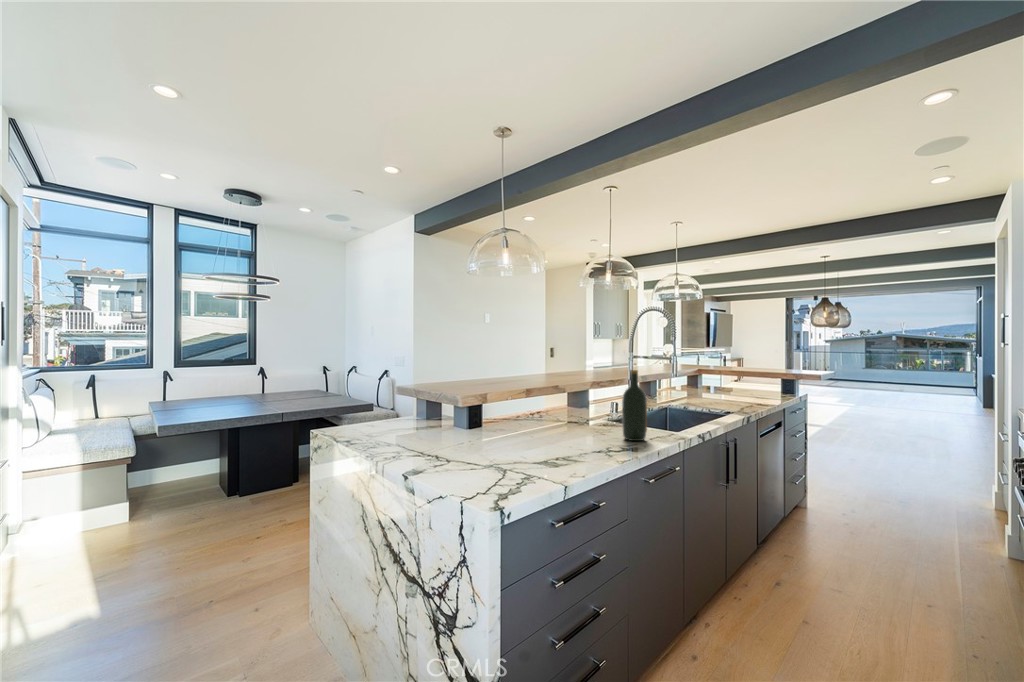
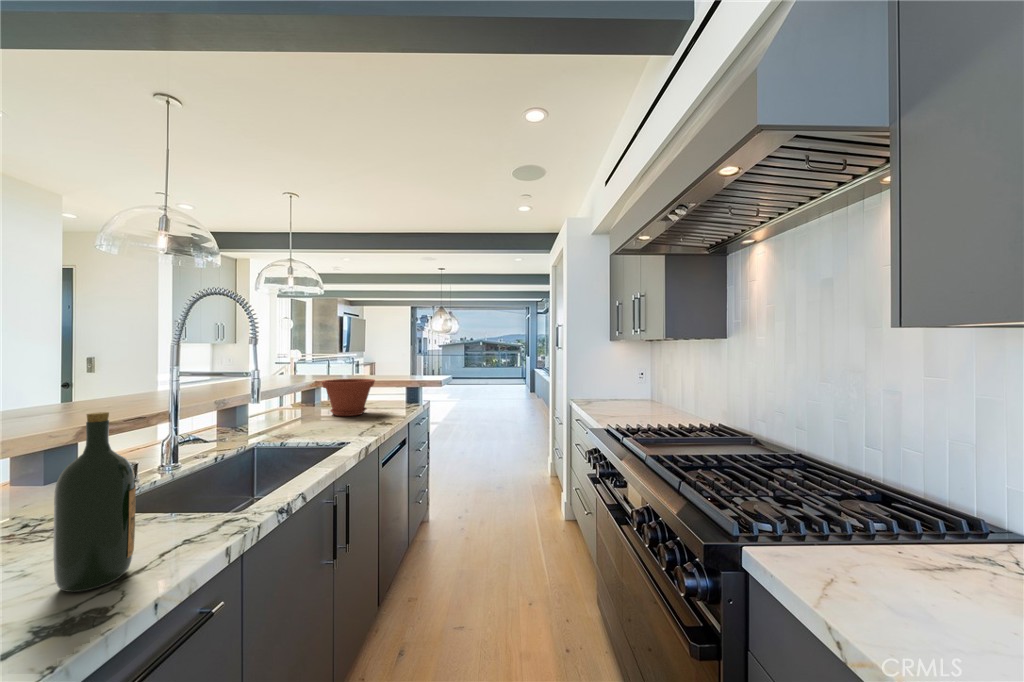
plant pot: none [706,368,752,398] -> present [322,379,375,416]

